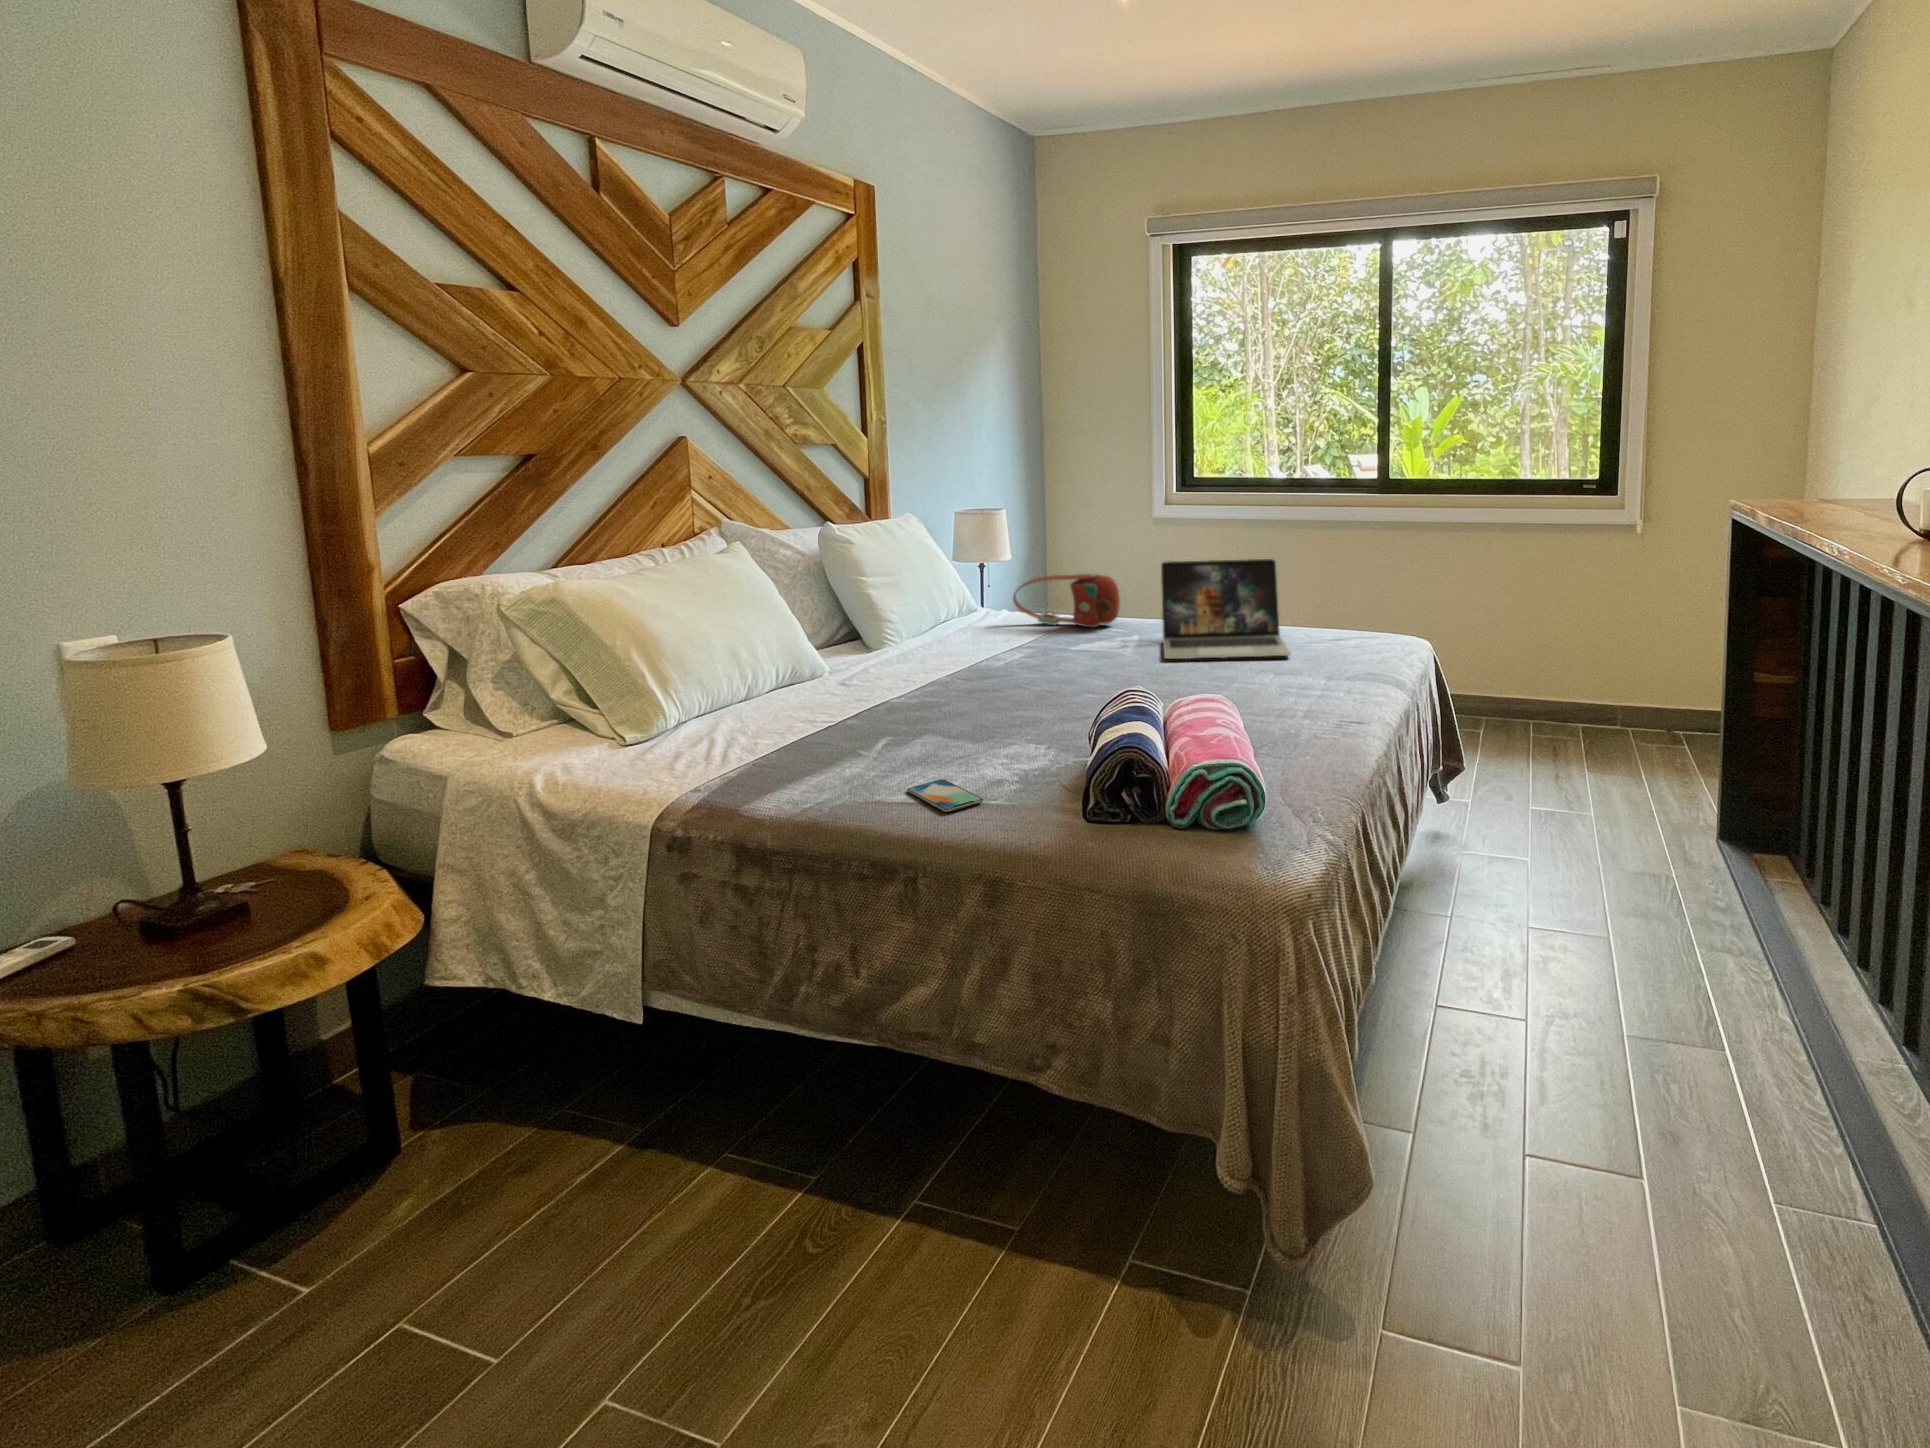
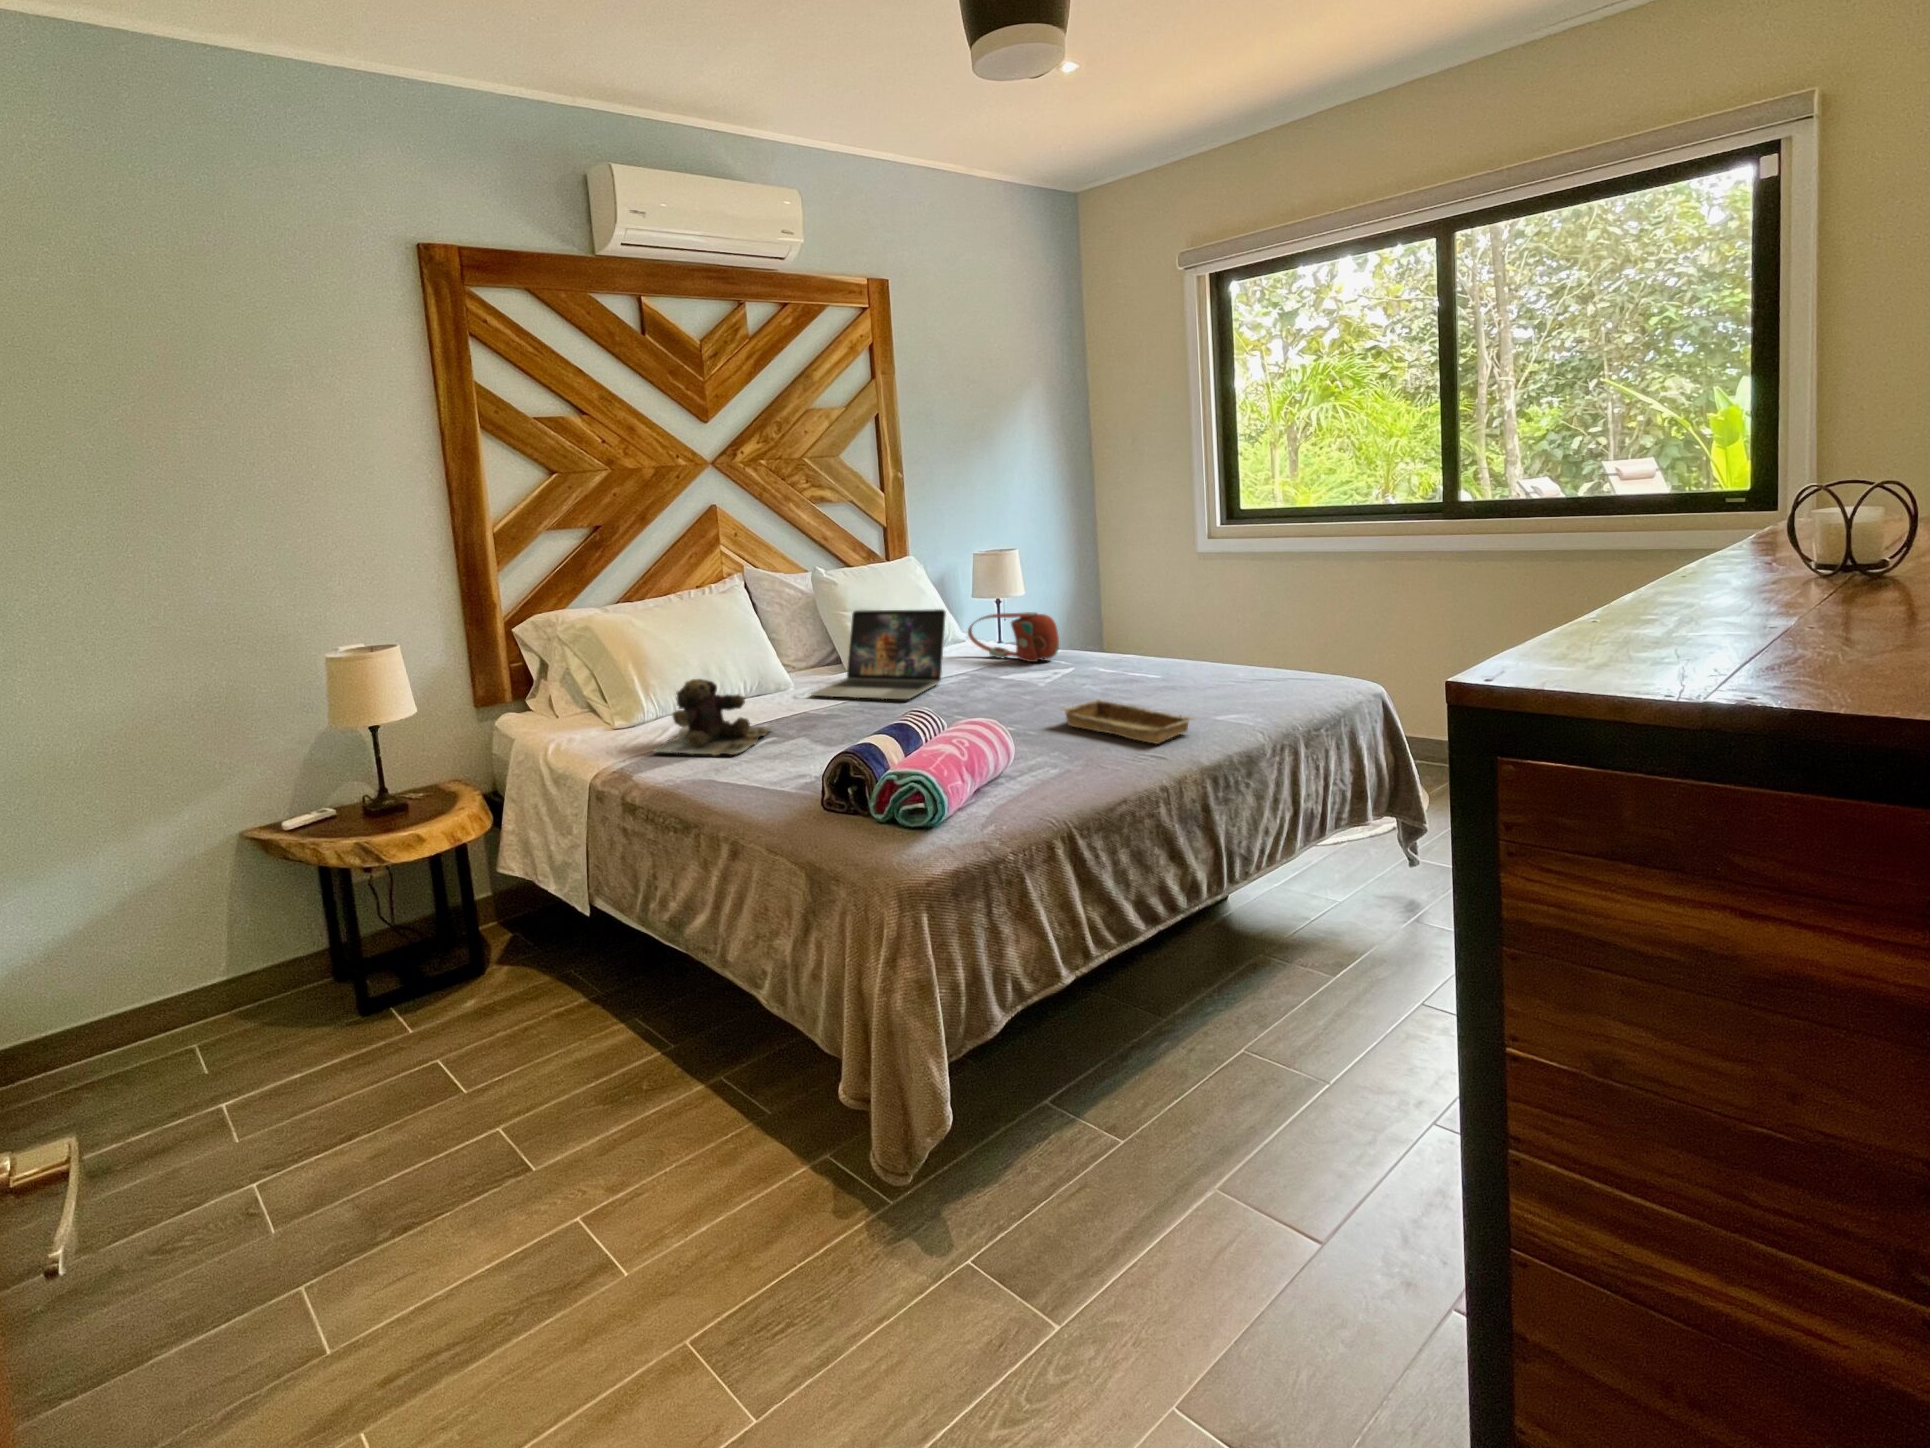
laptop: present [1161,559,1291,659] -> present [812,609,946,699]
tray: none [1210,660,1349,700] -> present [1062,700,1194,744]
teddy bear: none [724,662,871,768] -> present [654,679,771,755]
smartphone: present [907,780,983,812] -> none [740,776,779,799]

